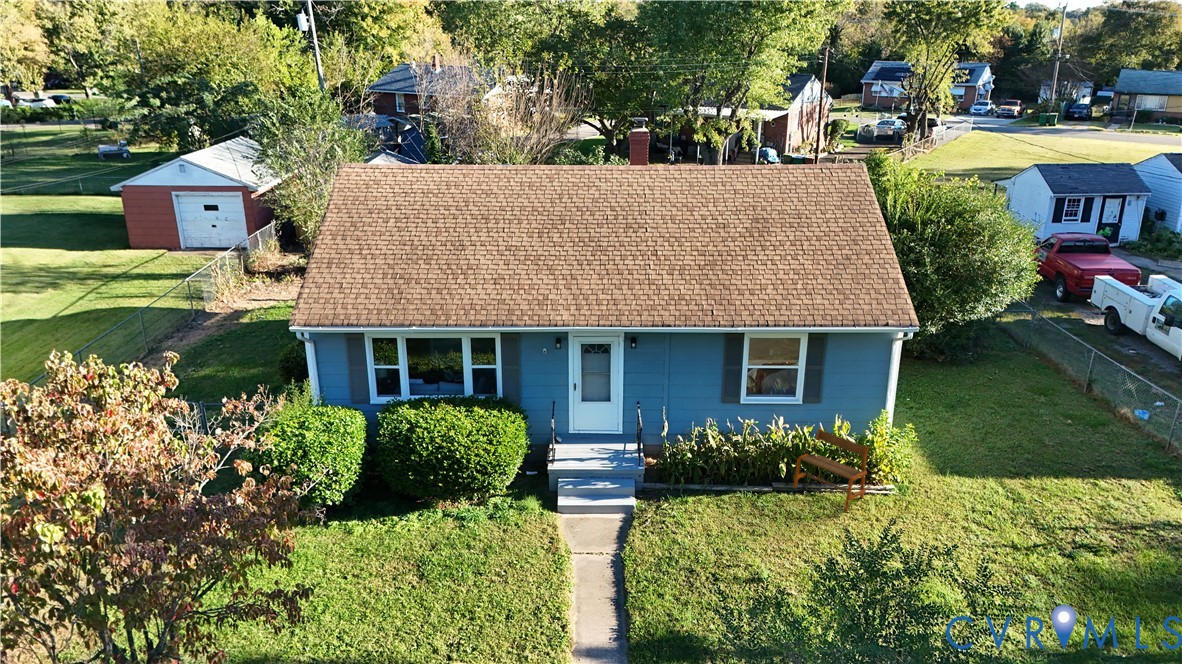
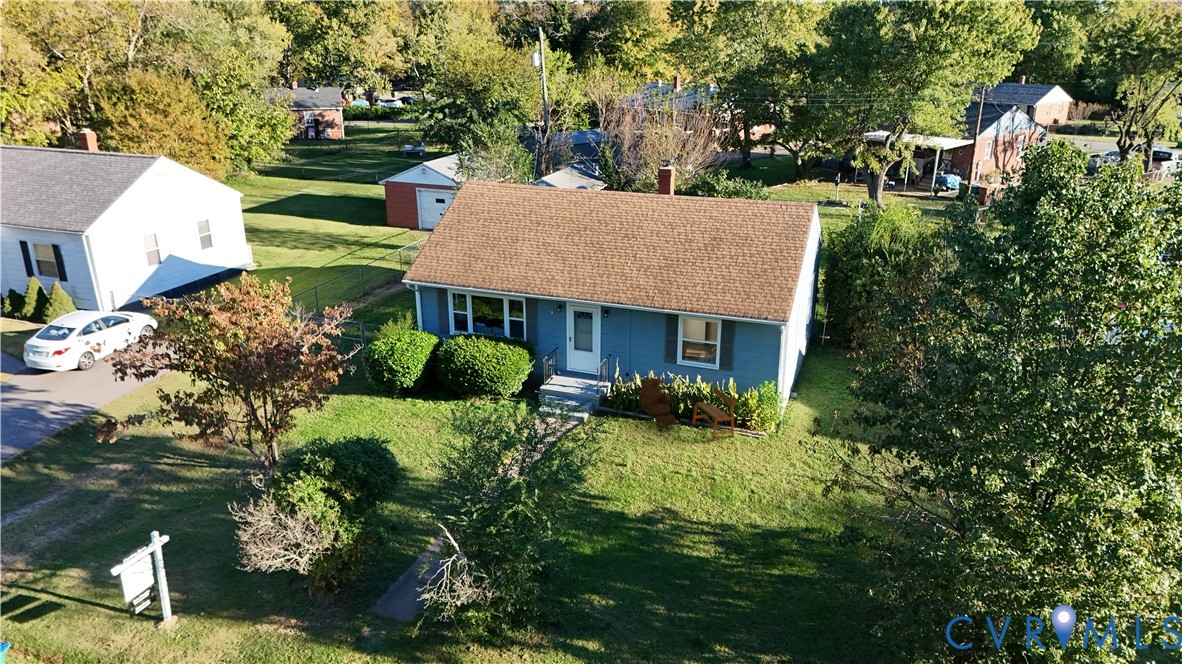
lounge chair: none [717,428,784,508] -> present [639,378,677,430]

